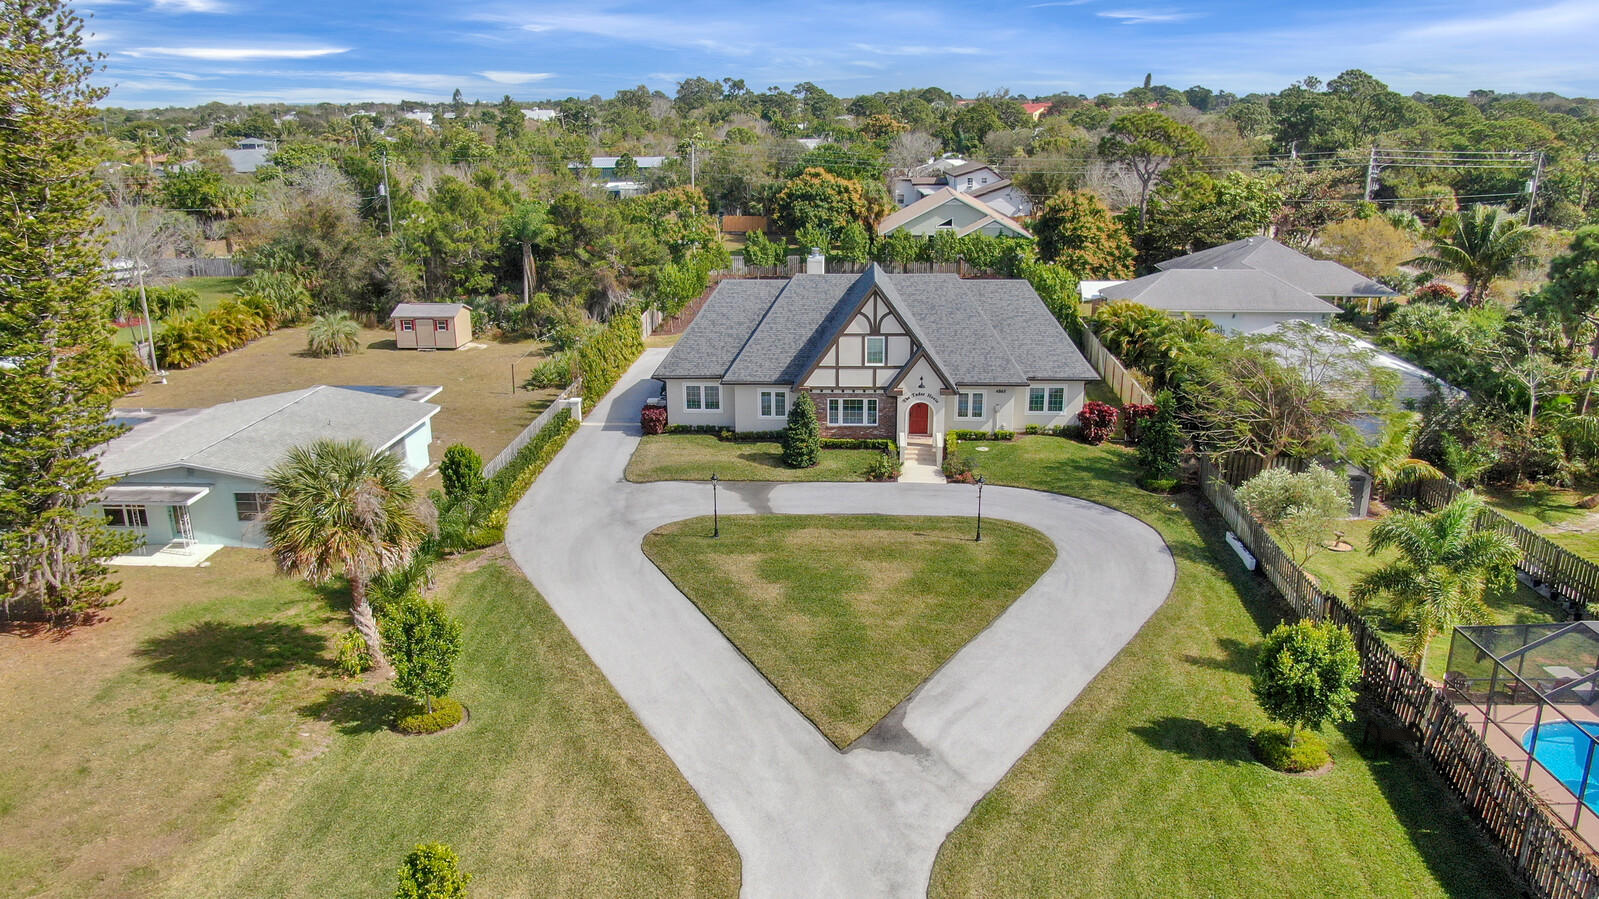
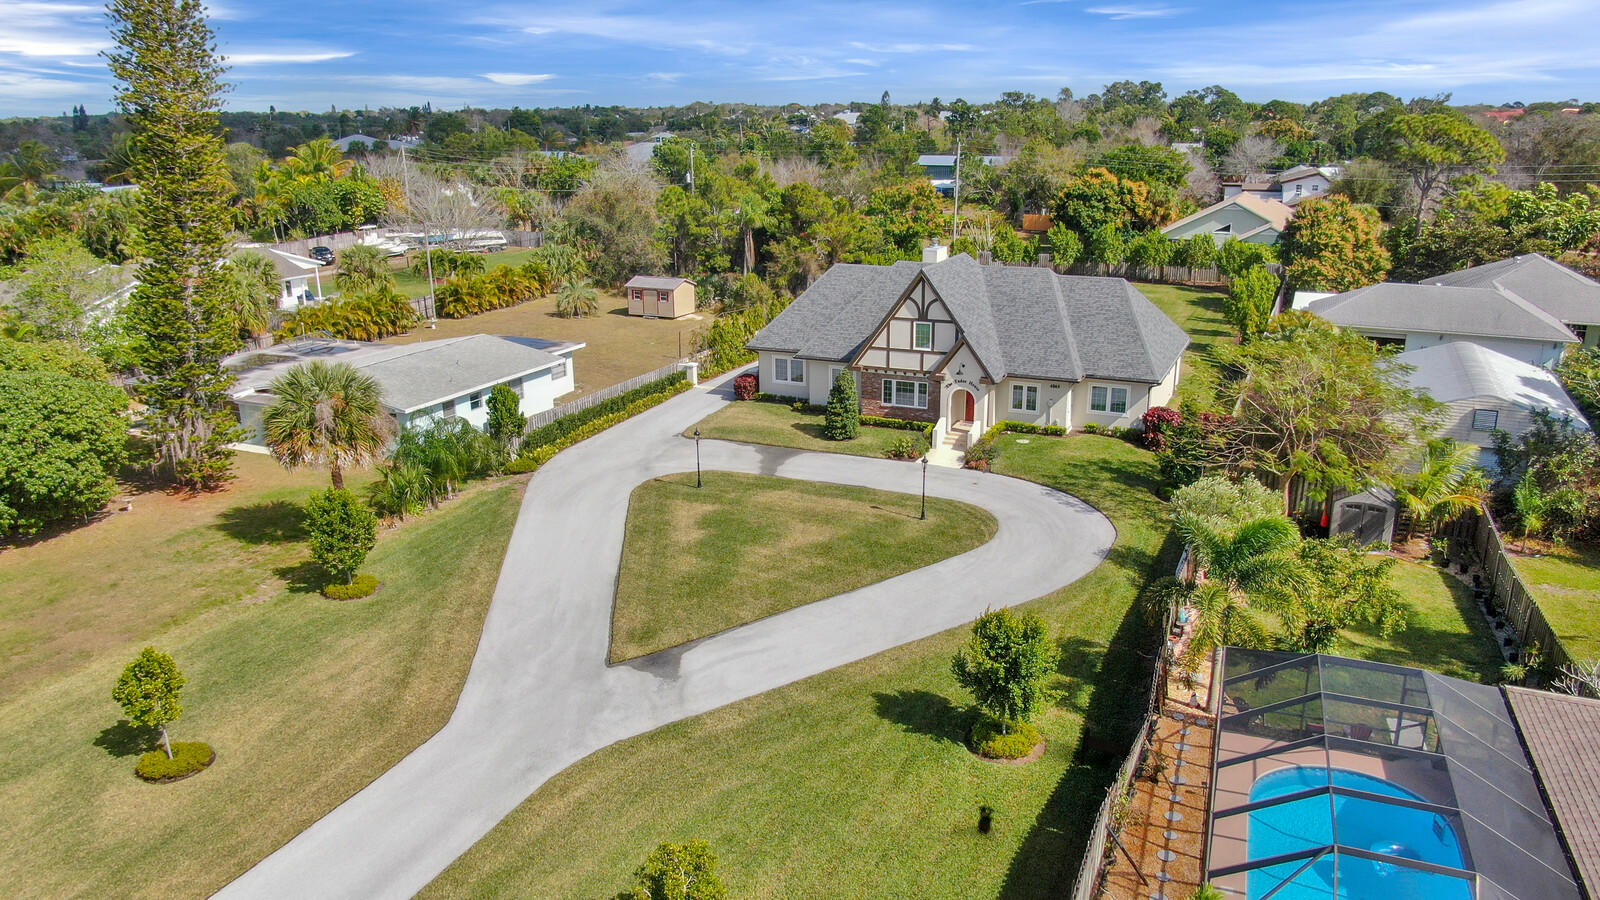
potted tree: none [1361,819,1384,849] -> present [978,805,995,834]

